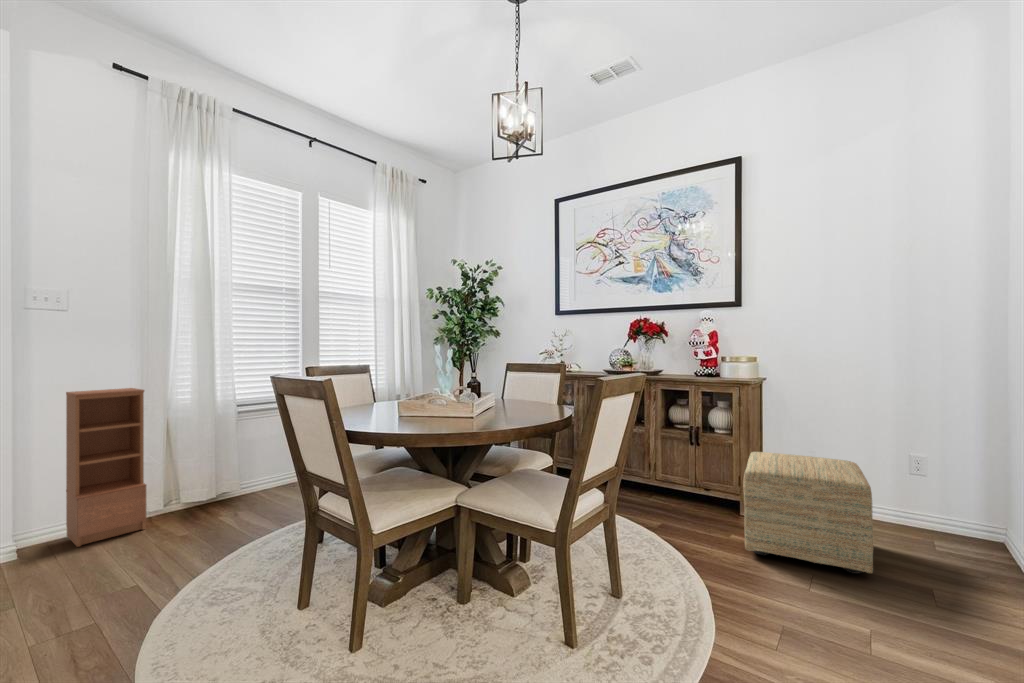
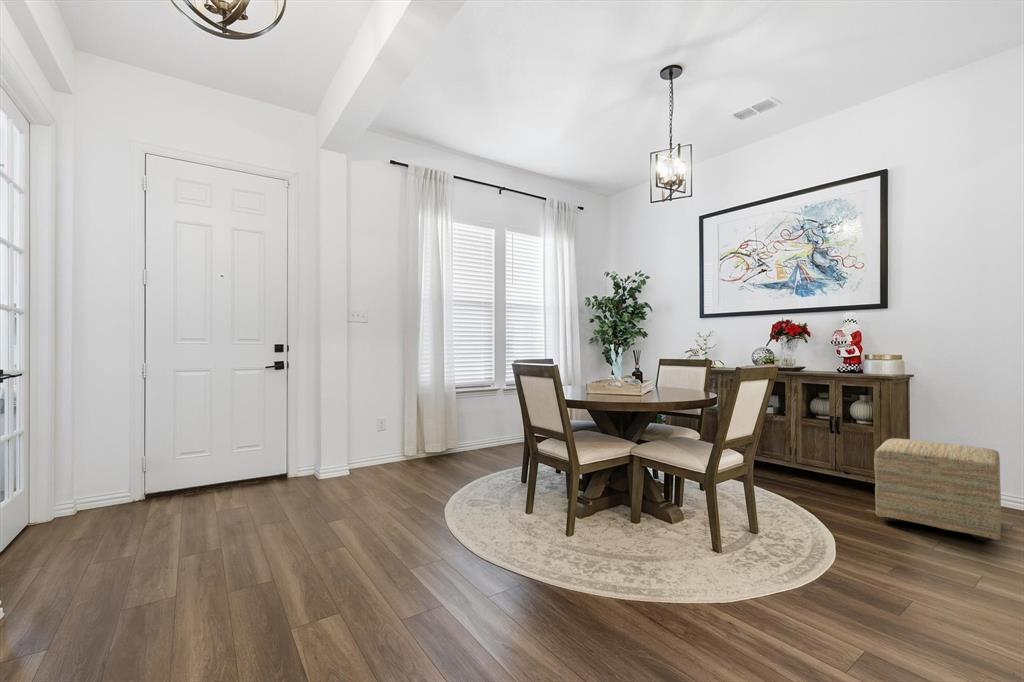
bookcase: present [66,388,146,547] -> none [365,373,410,473]

